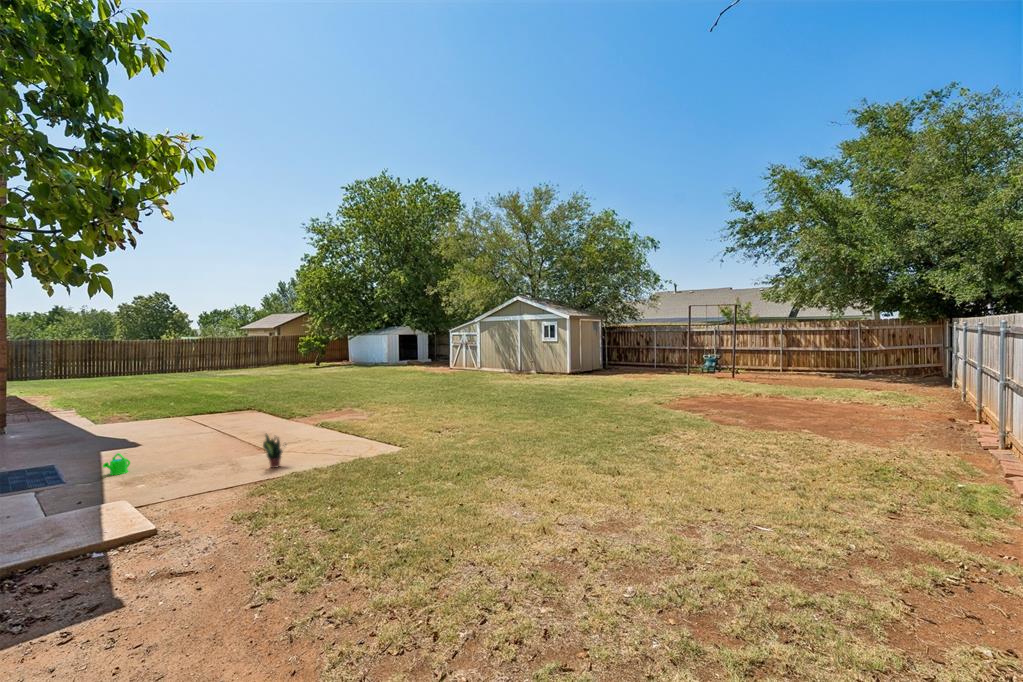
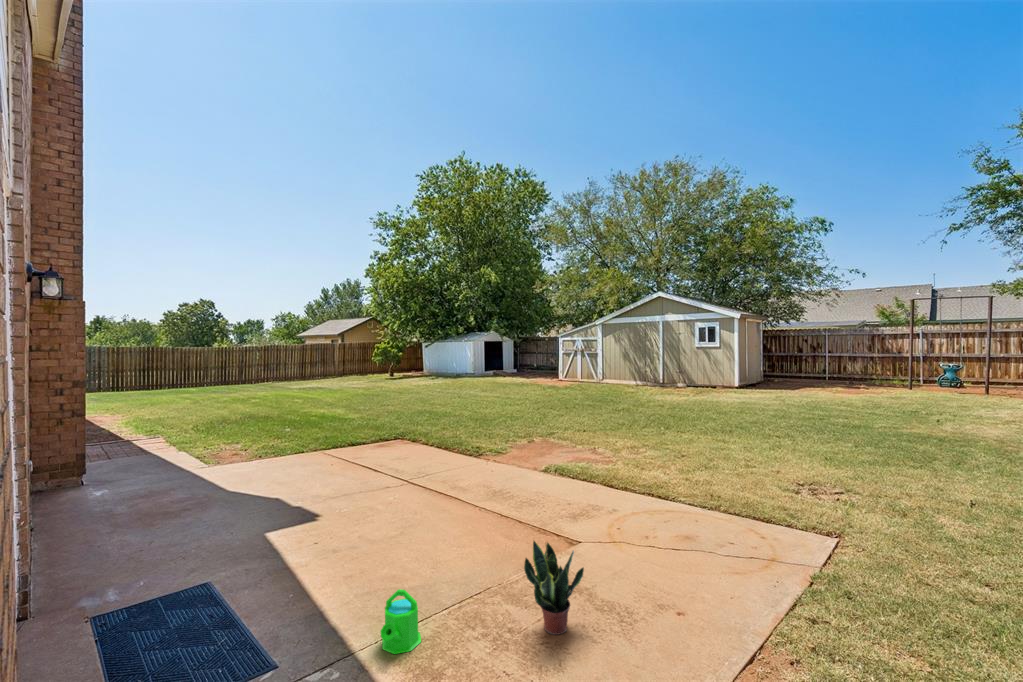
potted plant: present [263,434,283,468] -> present [524,541,584,635]

